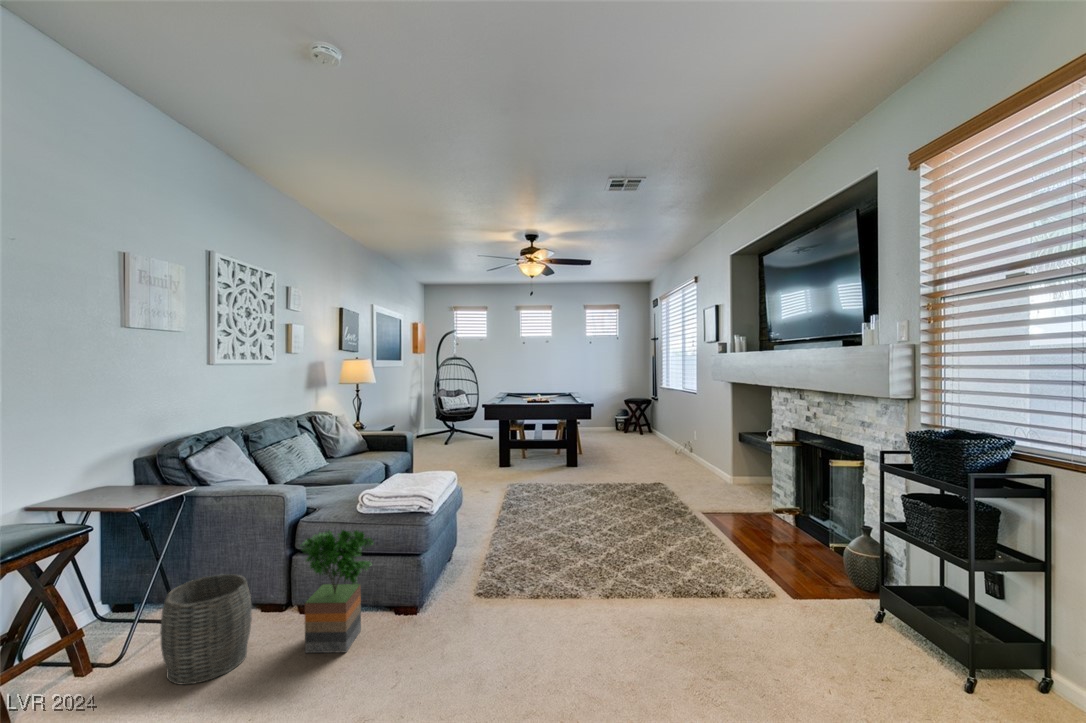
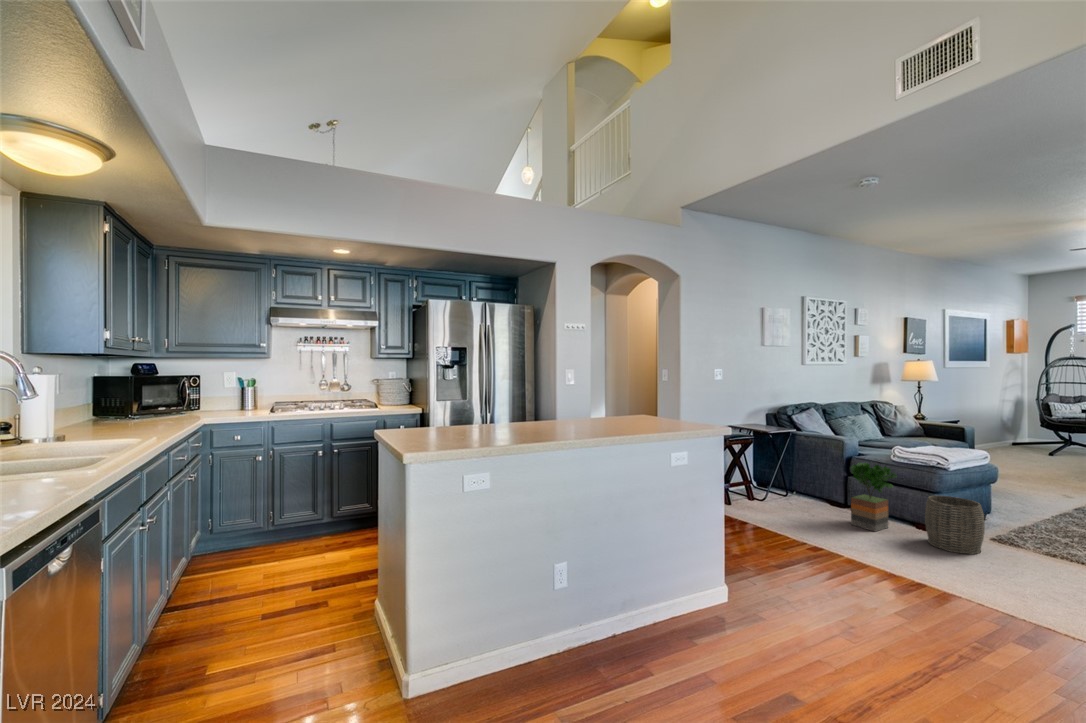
woven basket: present [161,574,252,685] -> present [925,496,985,554]

